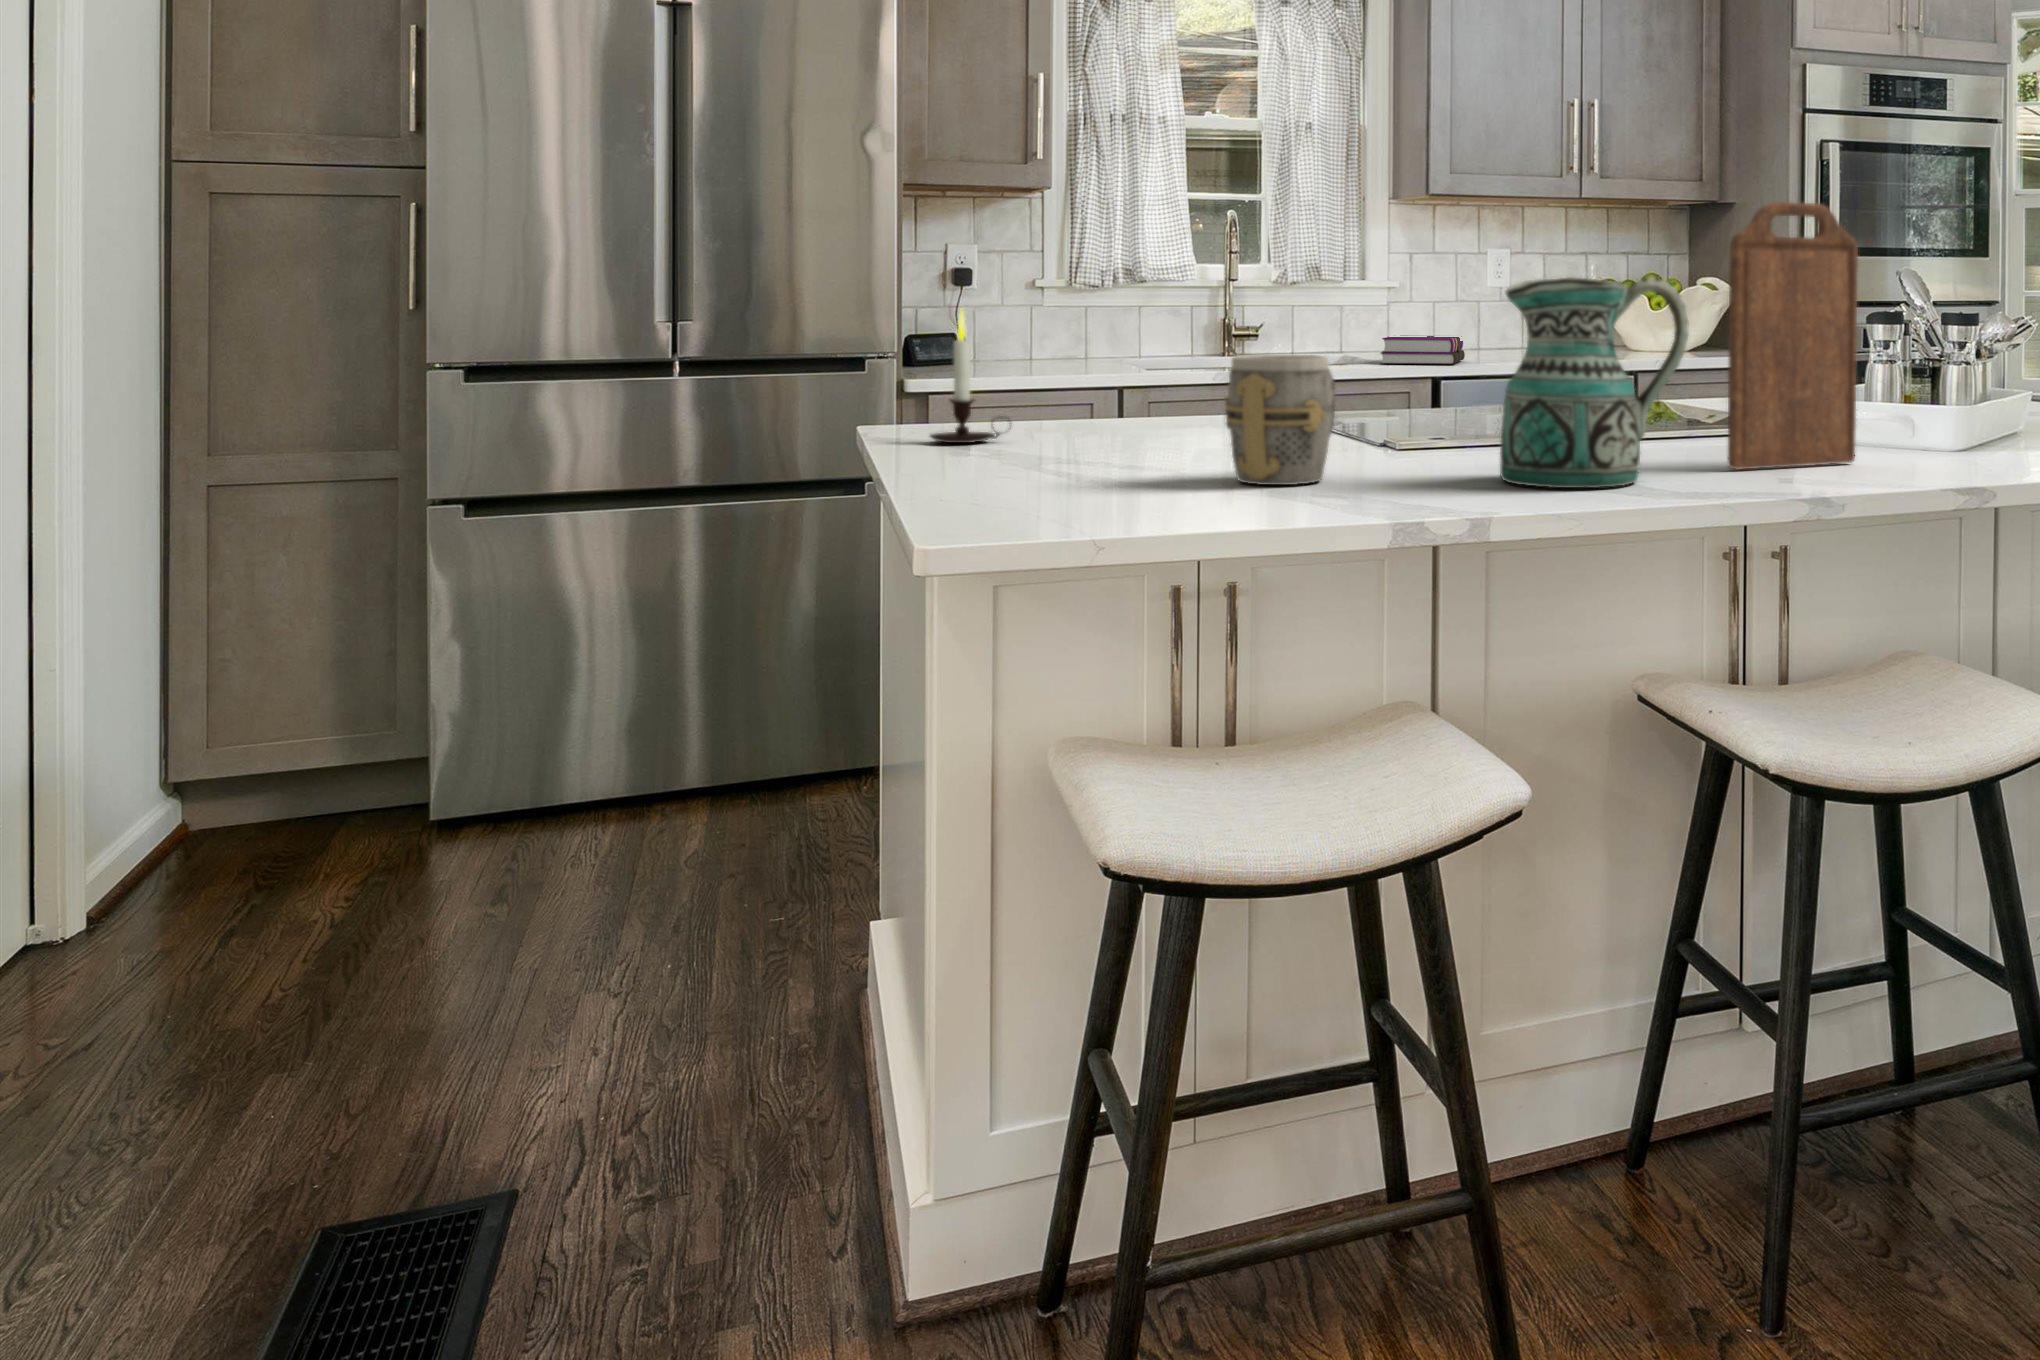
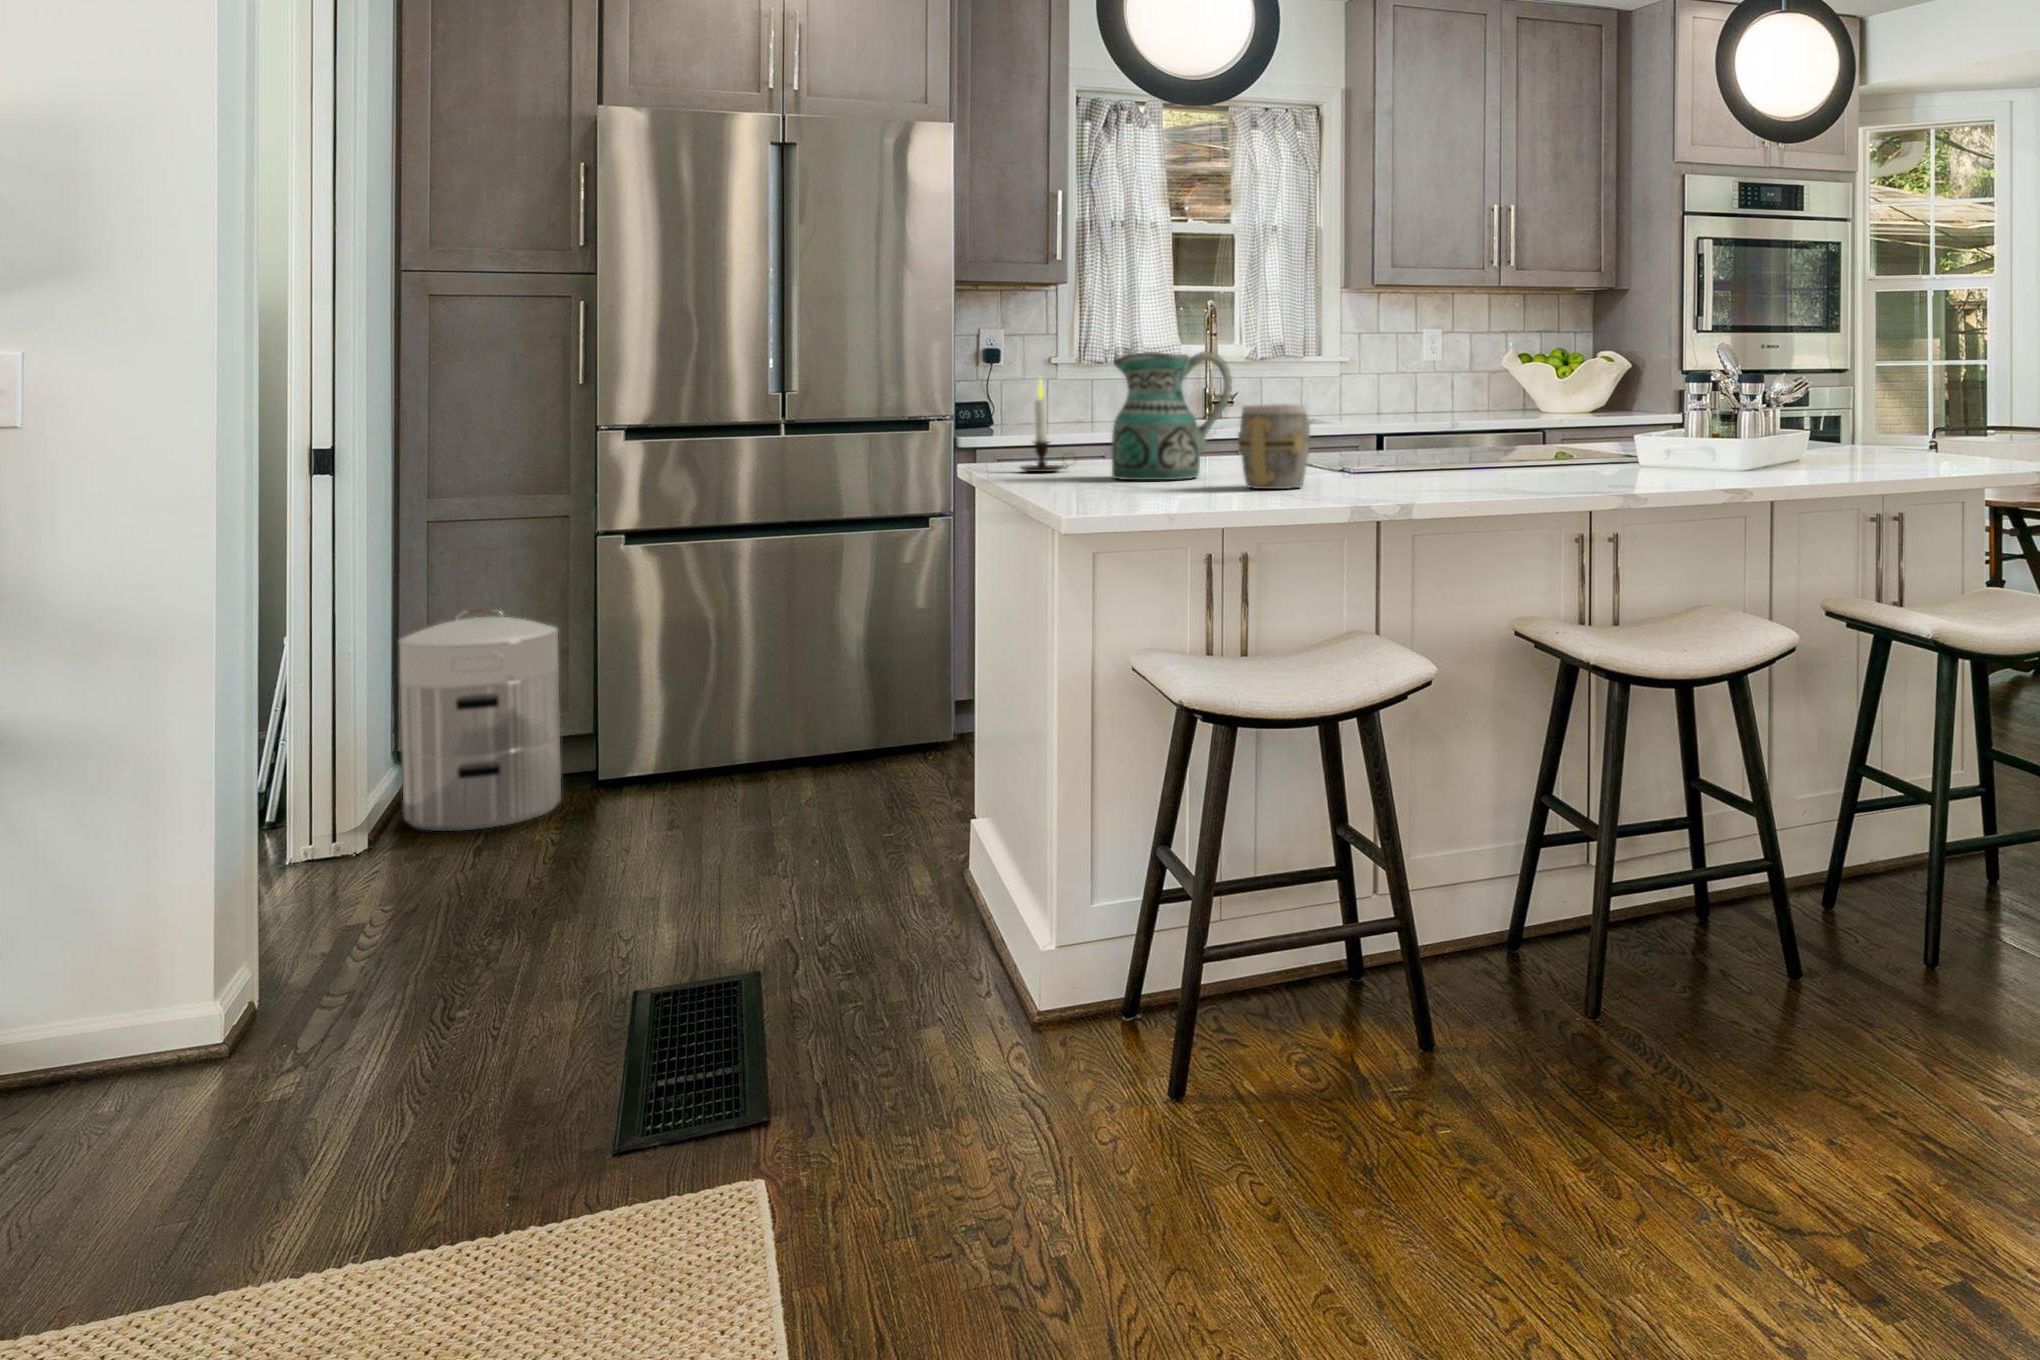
cutting board: present [1728,202,1858,469] -> none [1576,299,1666,481]
ceramic pitcher: present [1500,277,1689,488] -> present [1112,351,1232,480]
hardback book: present [1380,335,1465,364] -> none [1335,402,1406,425]
waste bin: none [136,605,363,906] -> present [399,608,561,831]

